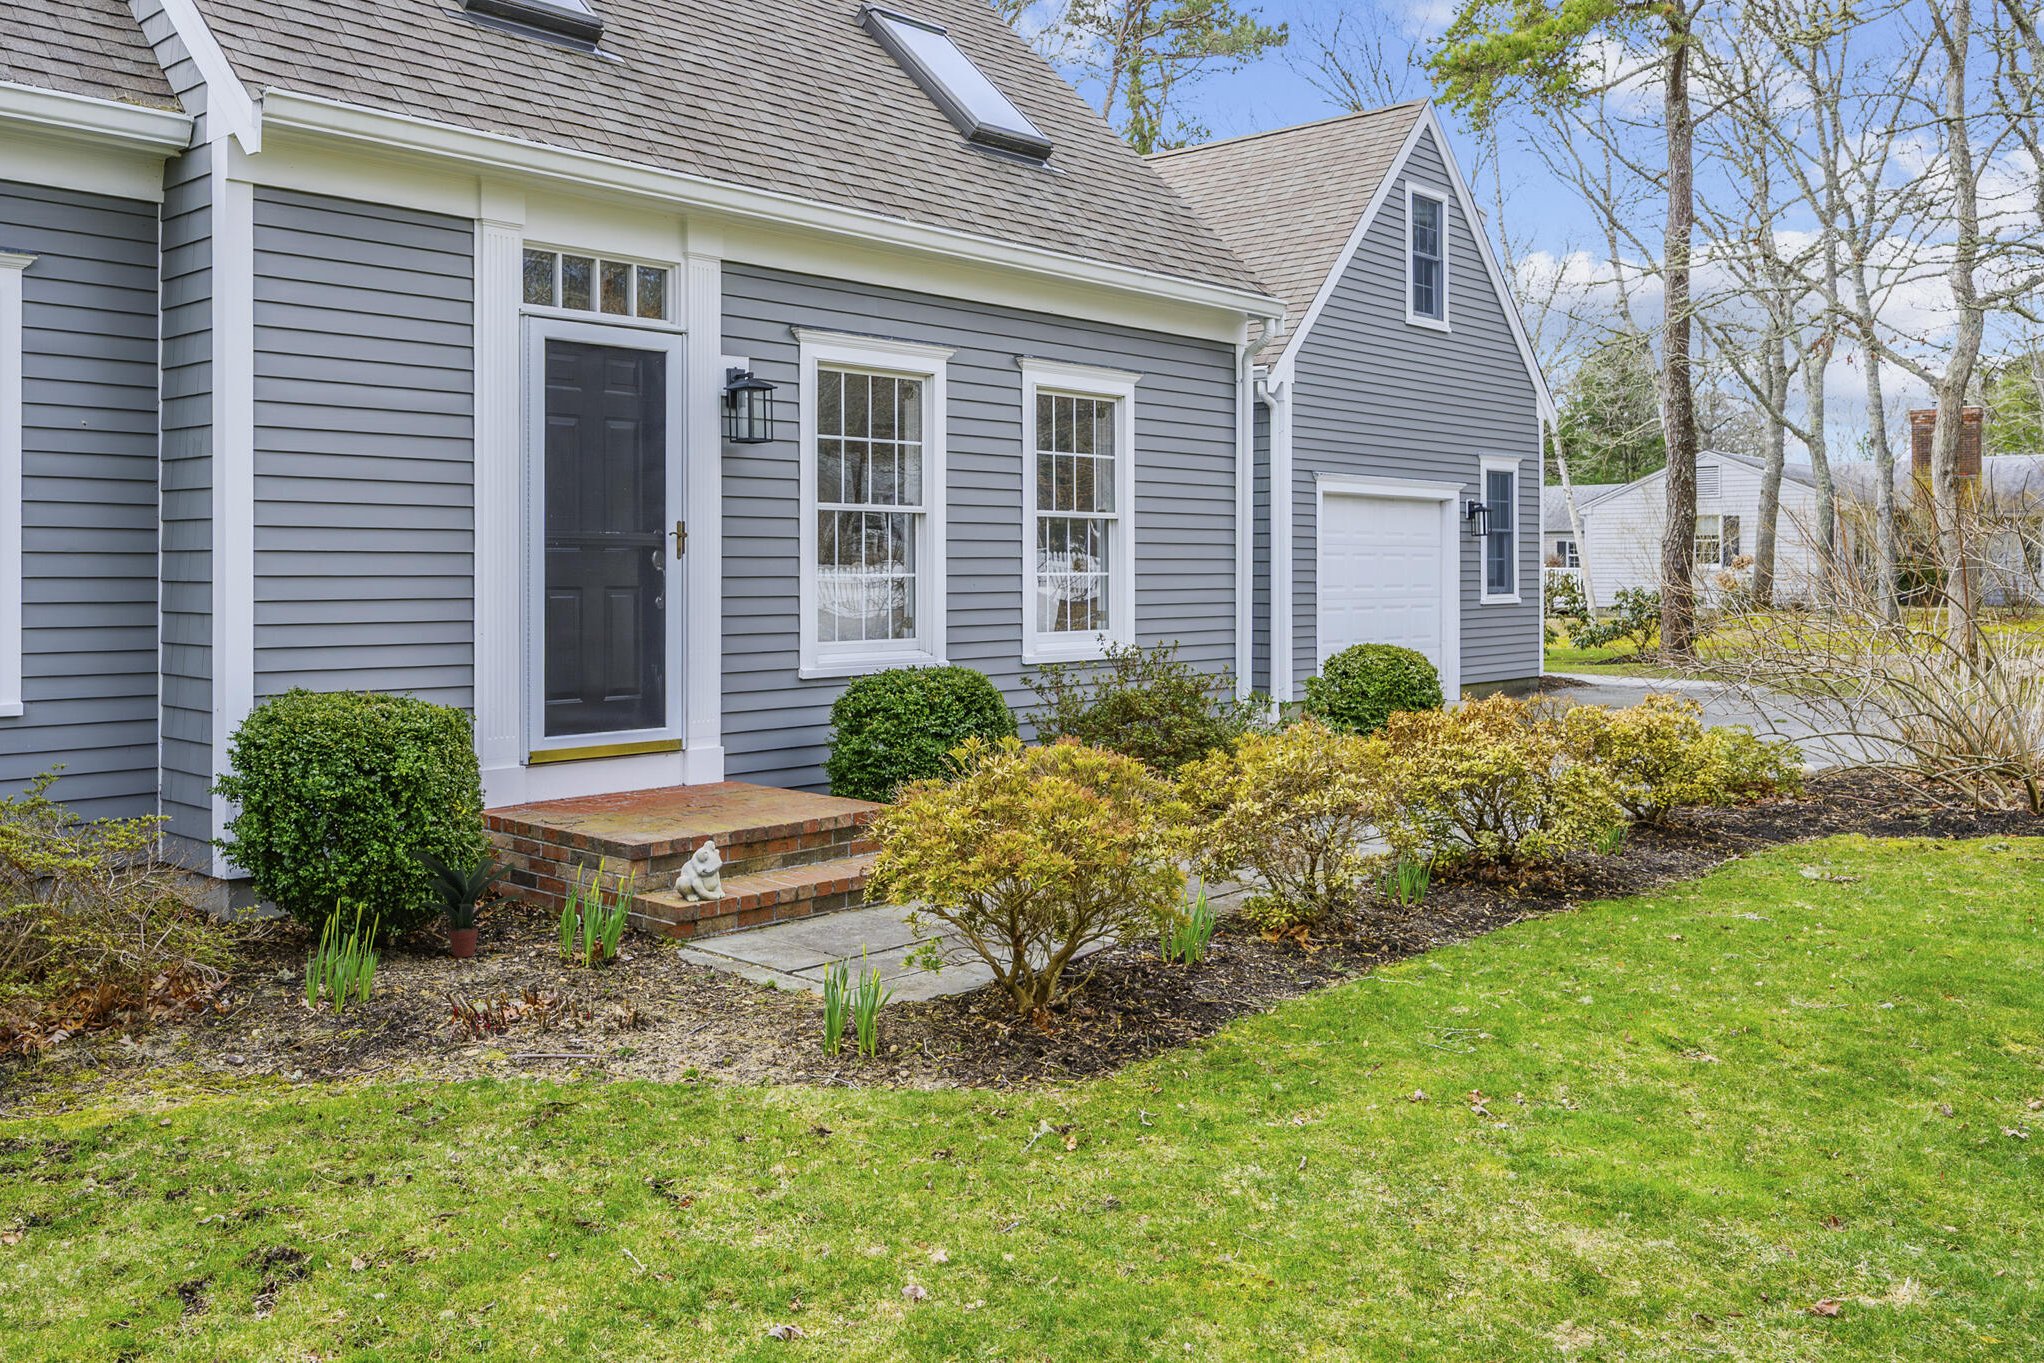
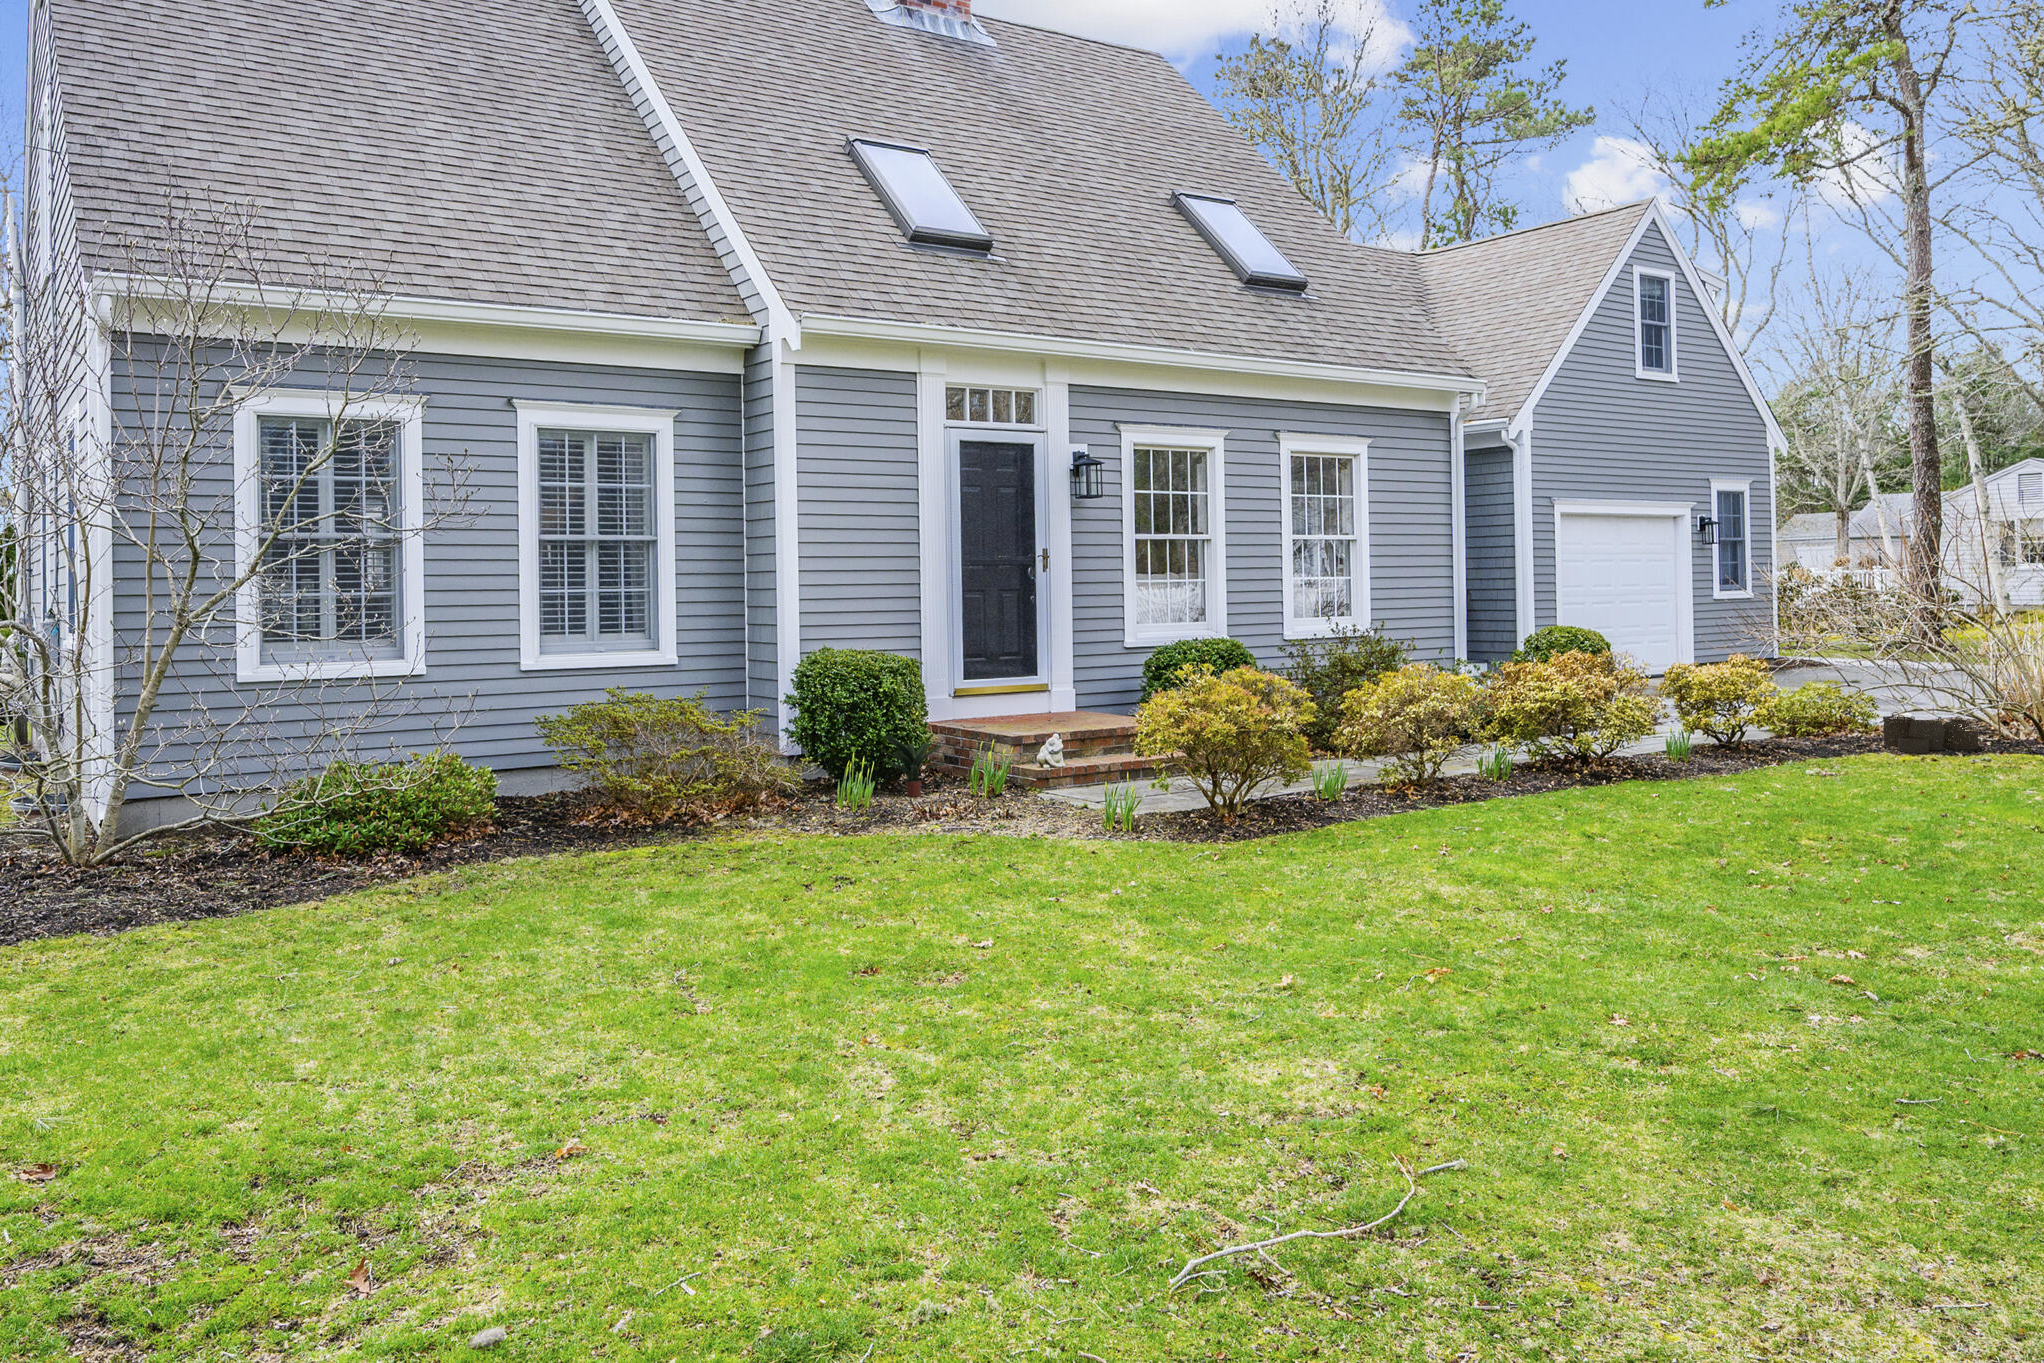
woven basket: none [1812,766,1934,825] -> present [1883,712,1979,753]

